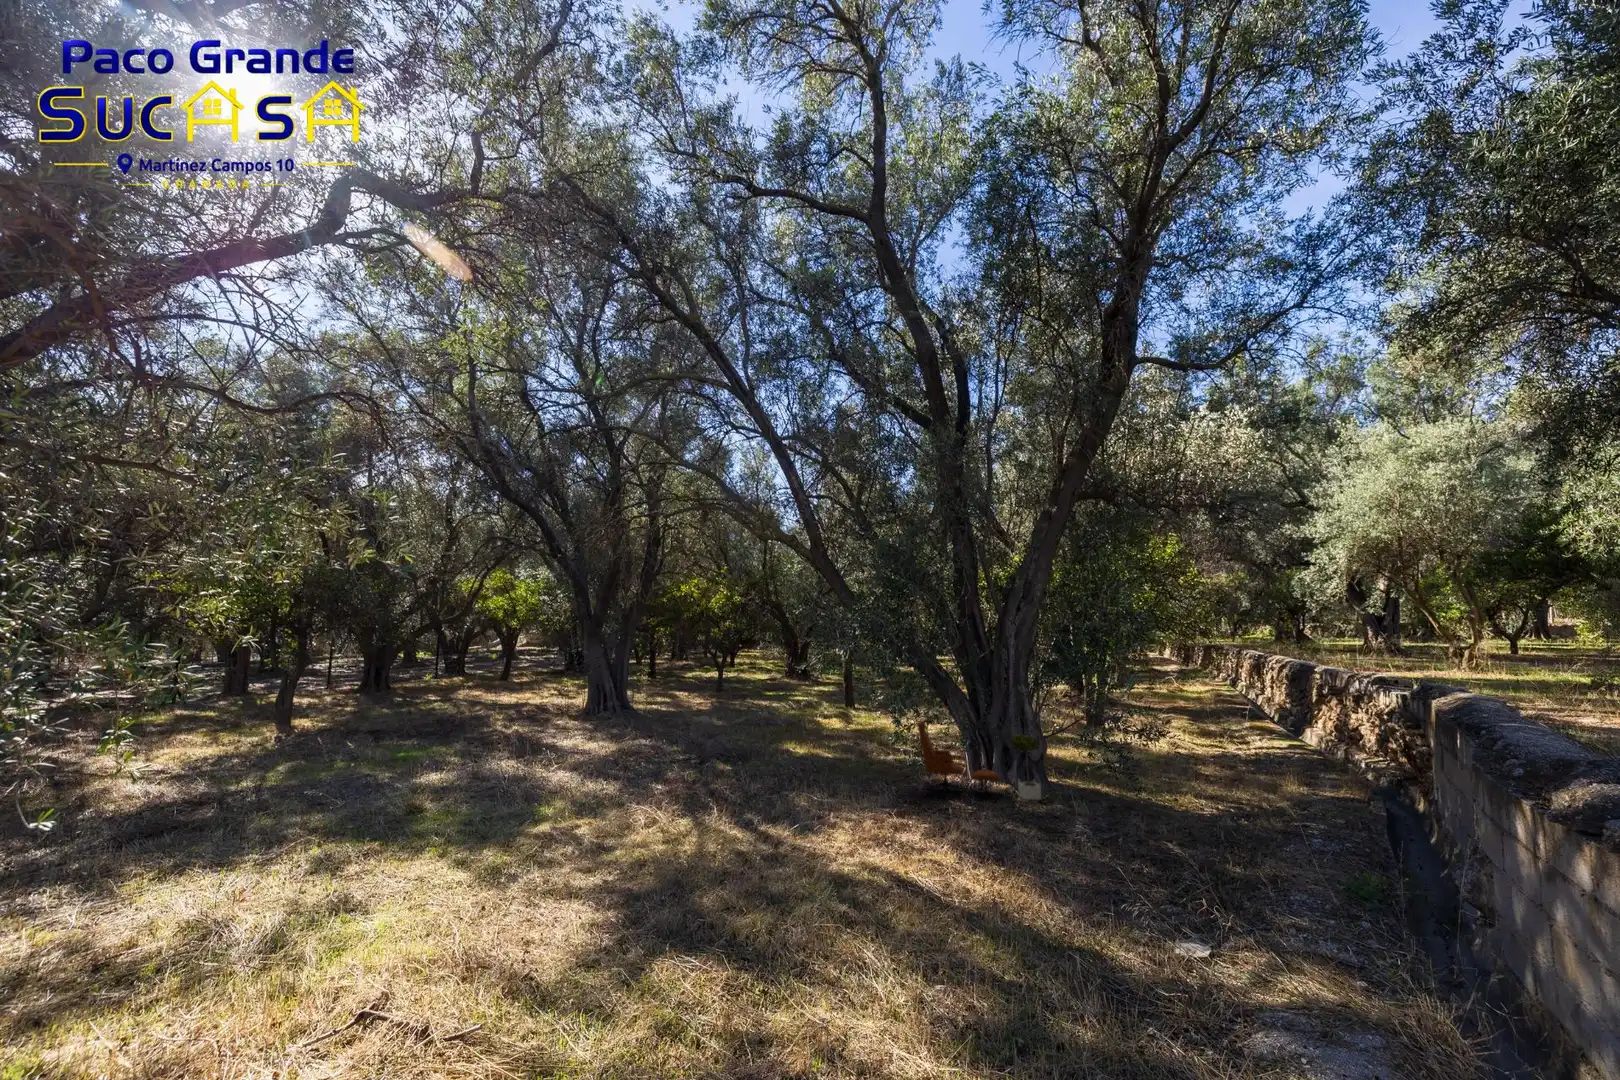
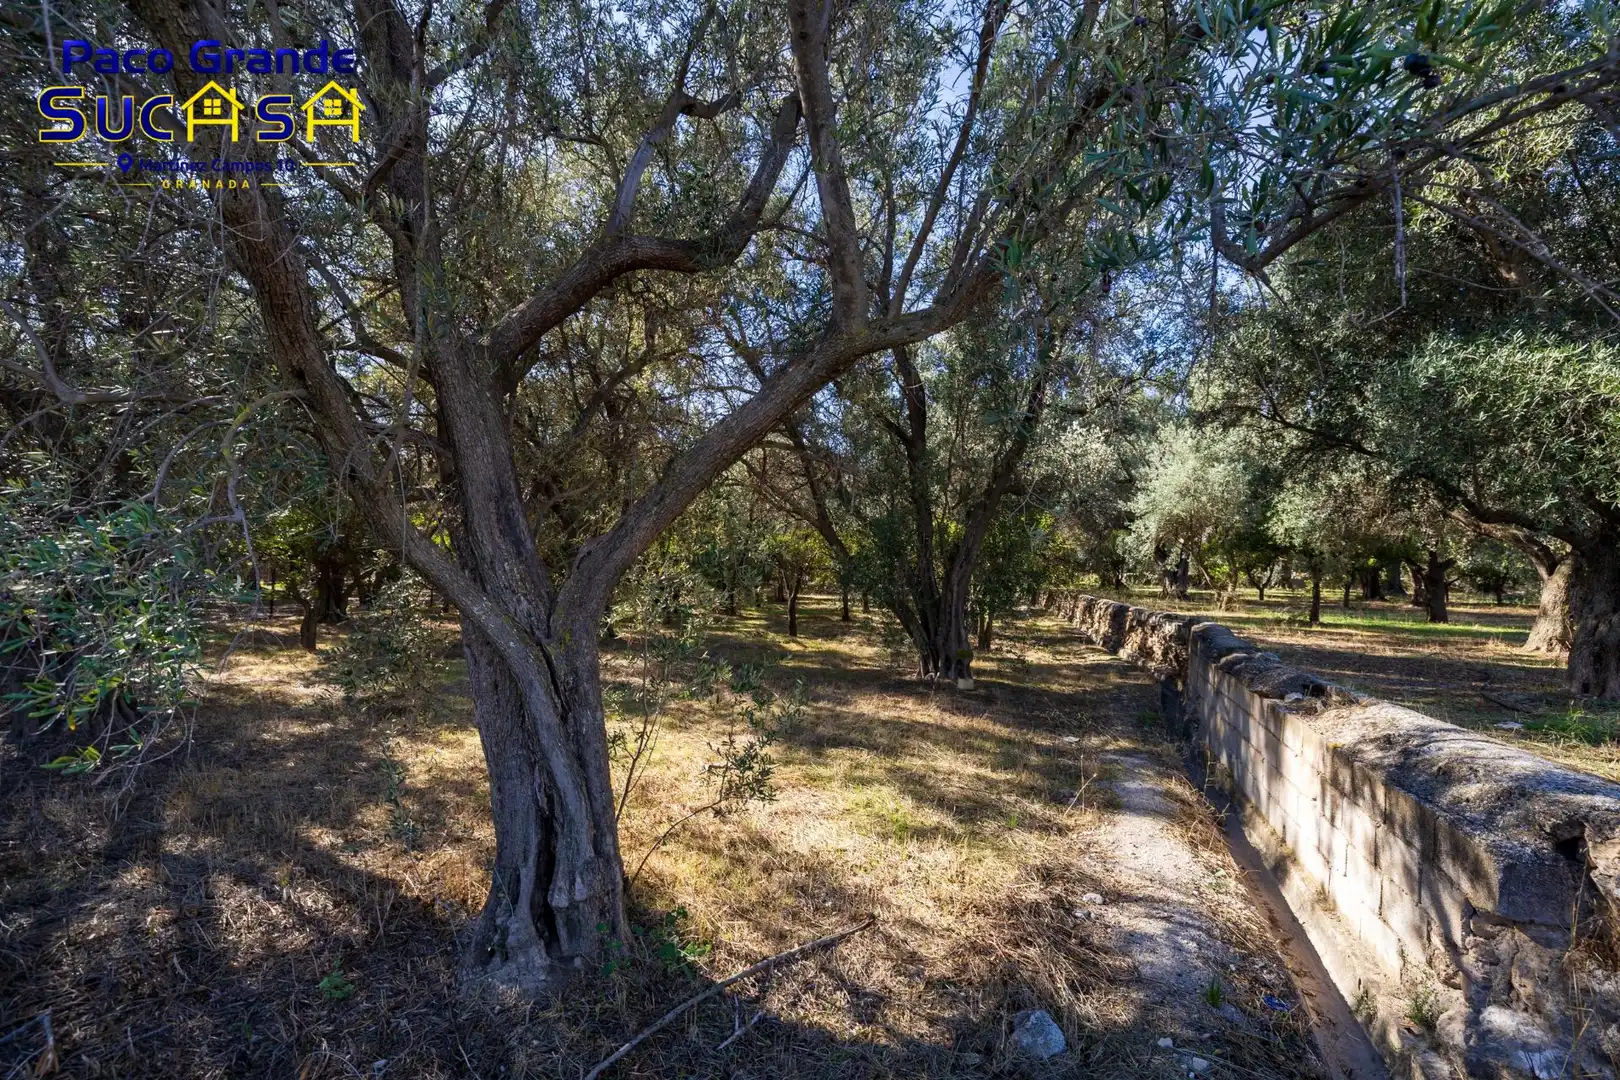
lounge chair: present [917,721,1001,792] -> none [895,641,947,688]

